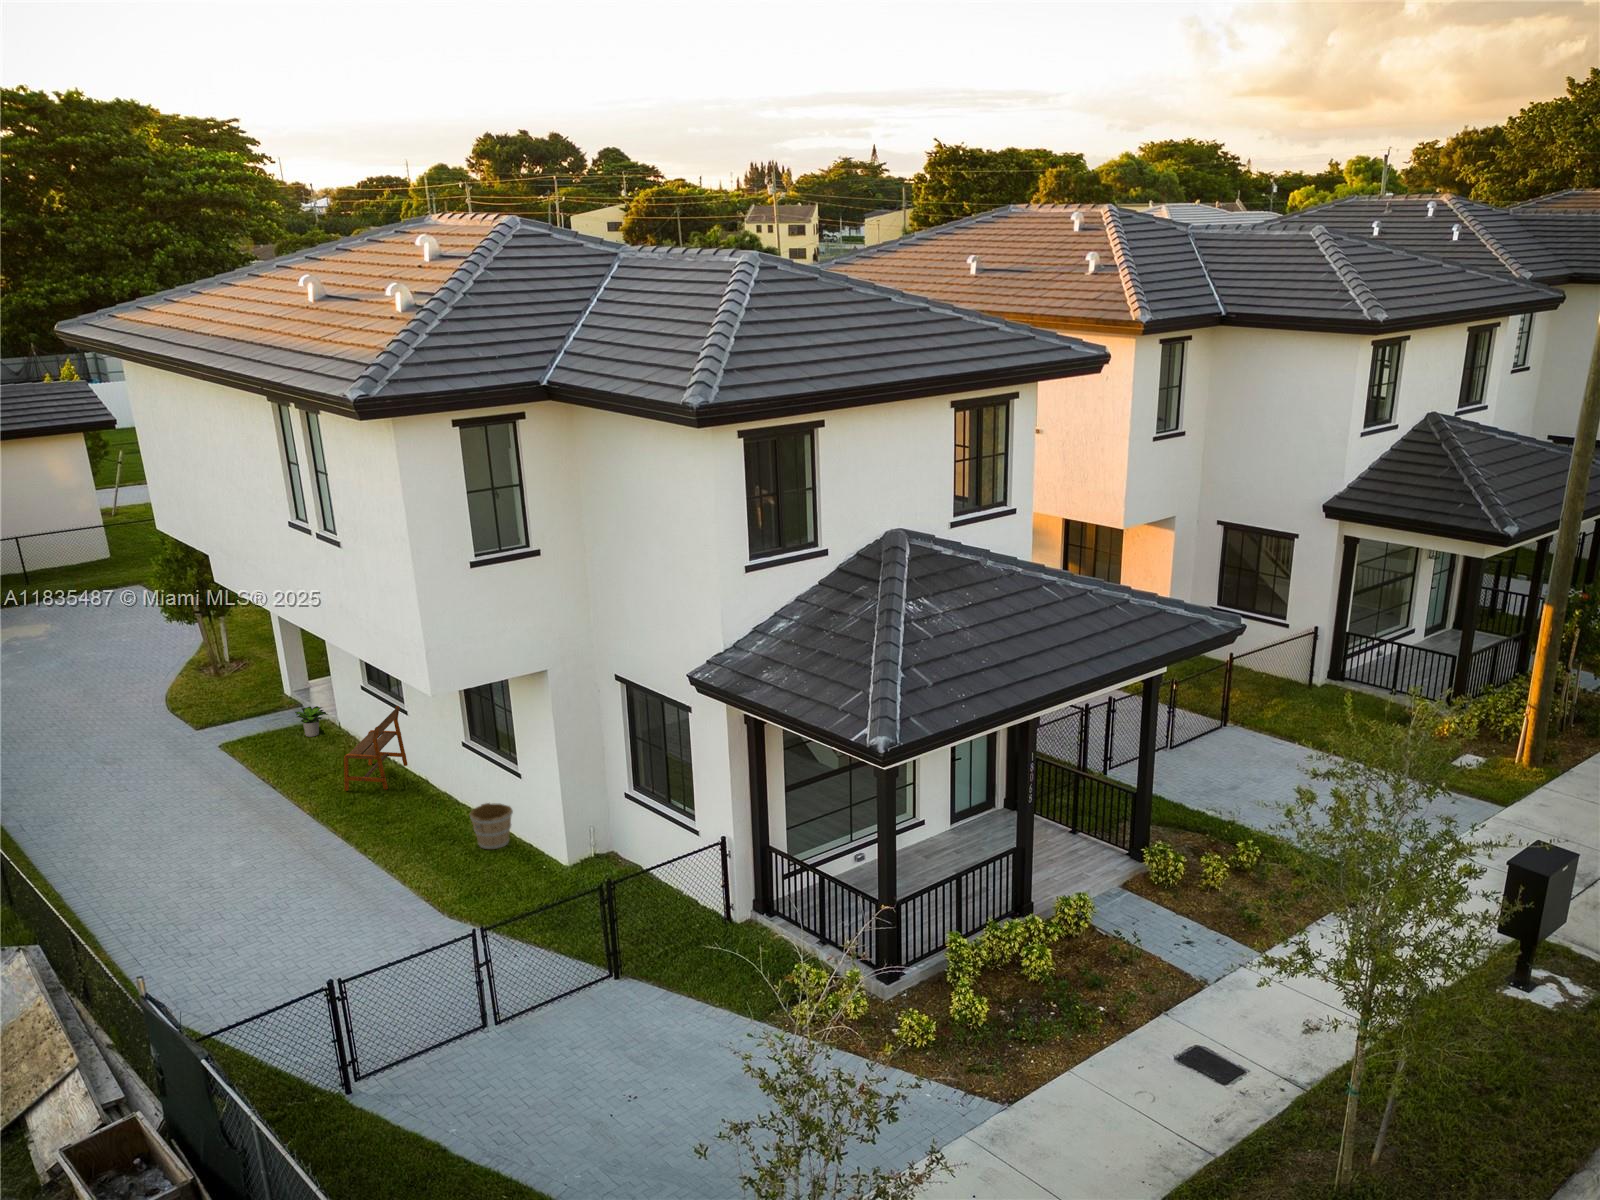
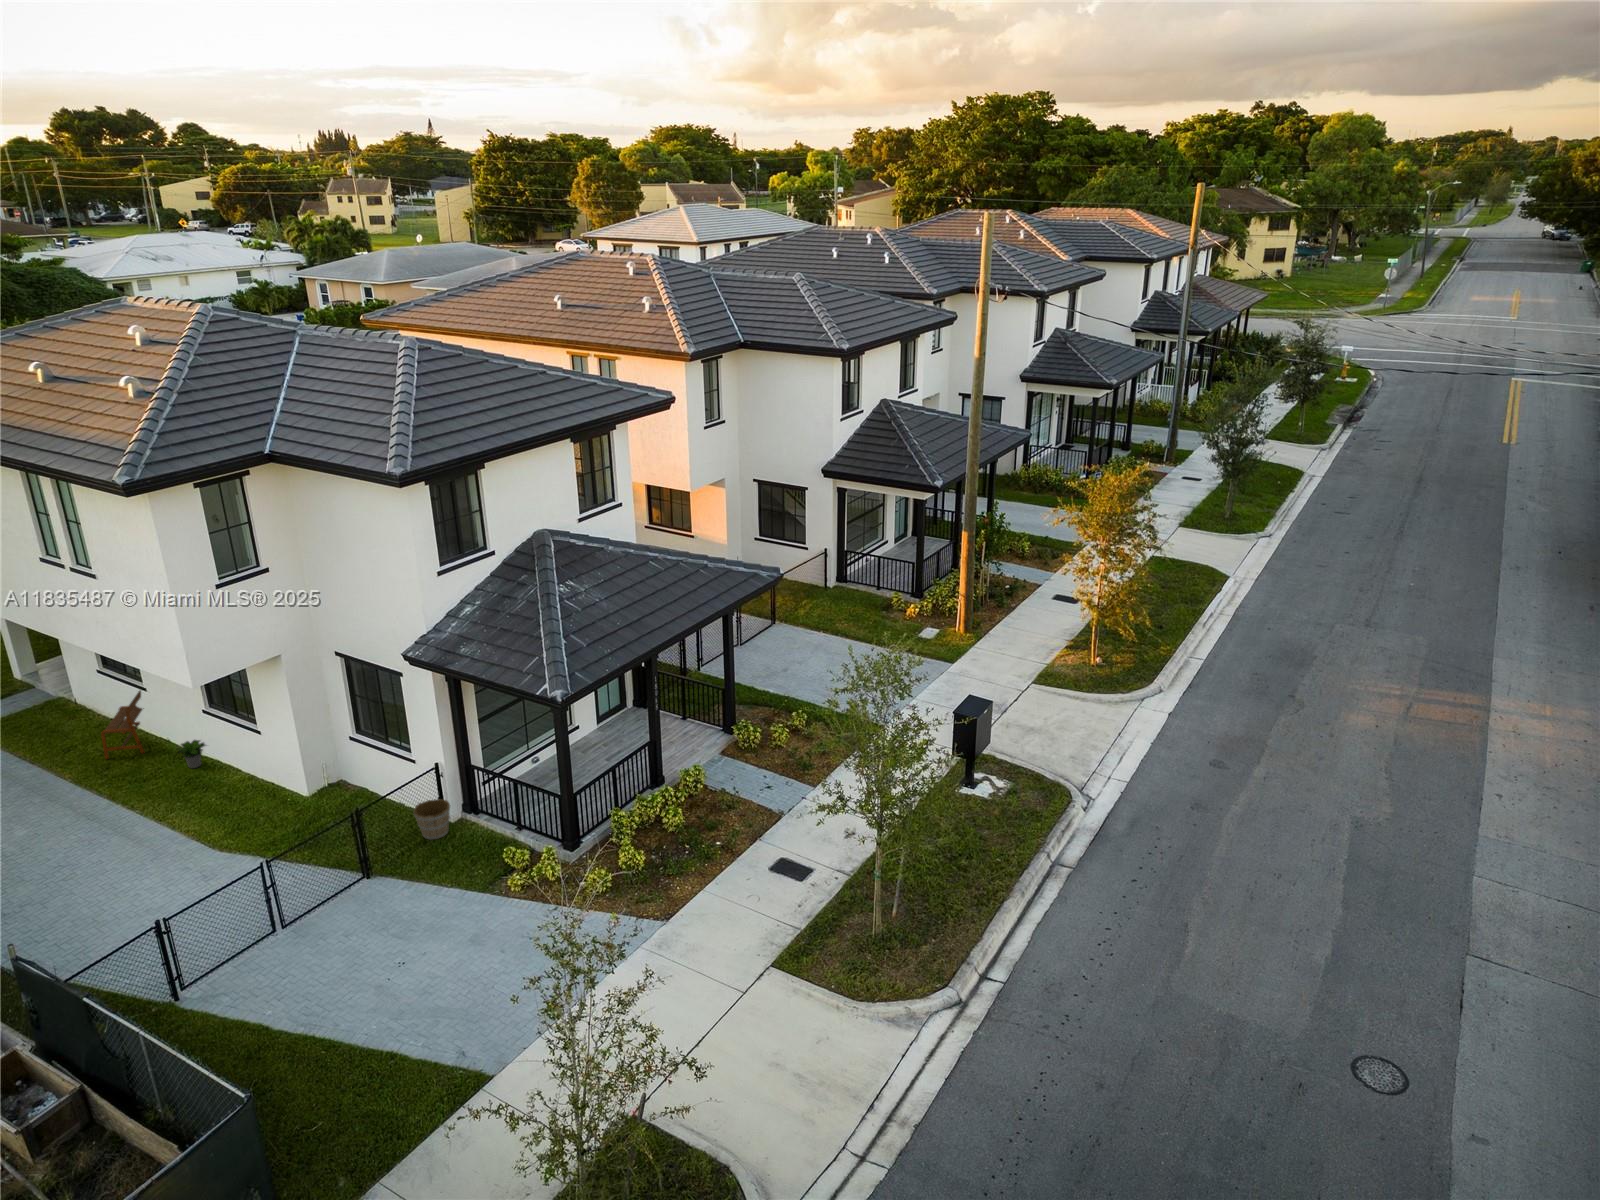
potted plant: present [295,706,328,737] -> present [177,740,205,768]
wooden bucket: present [470,803,513,849] -> present [414,799,450,840]

